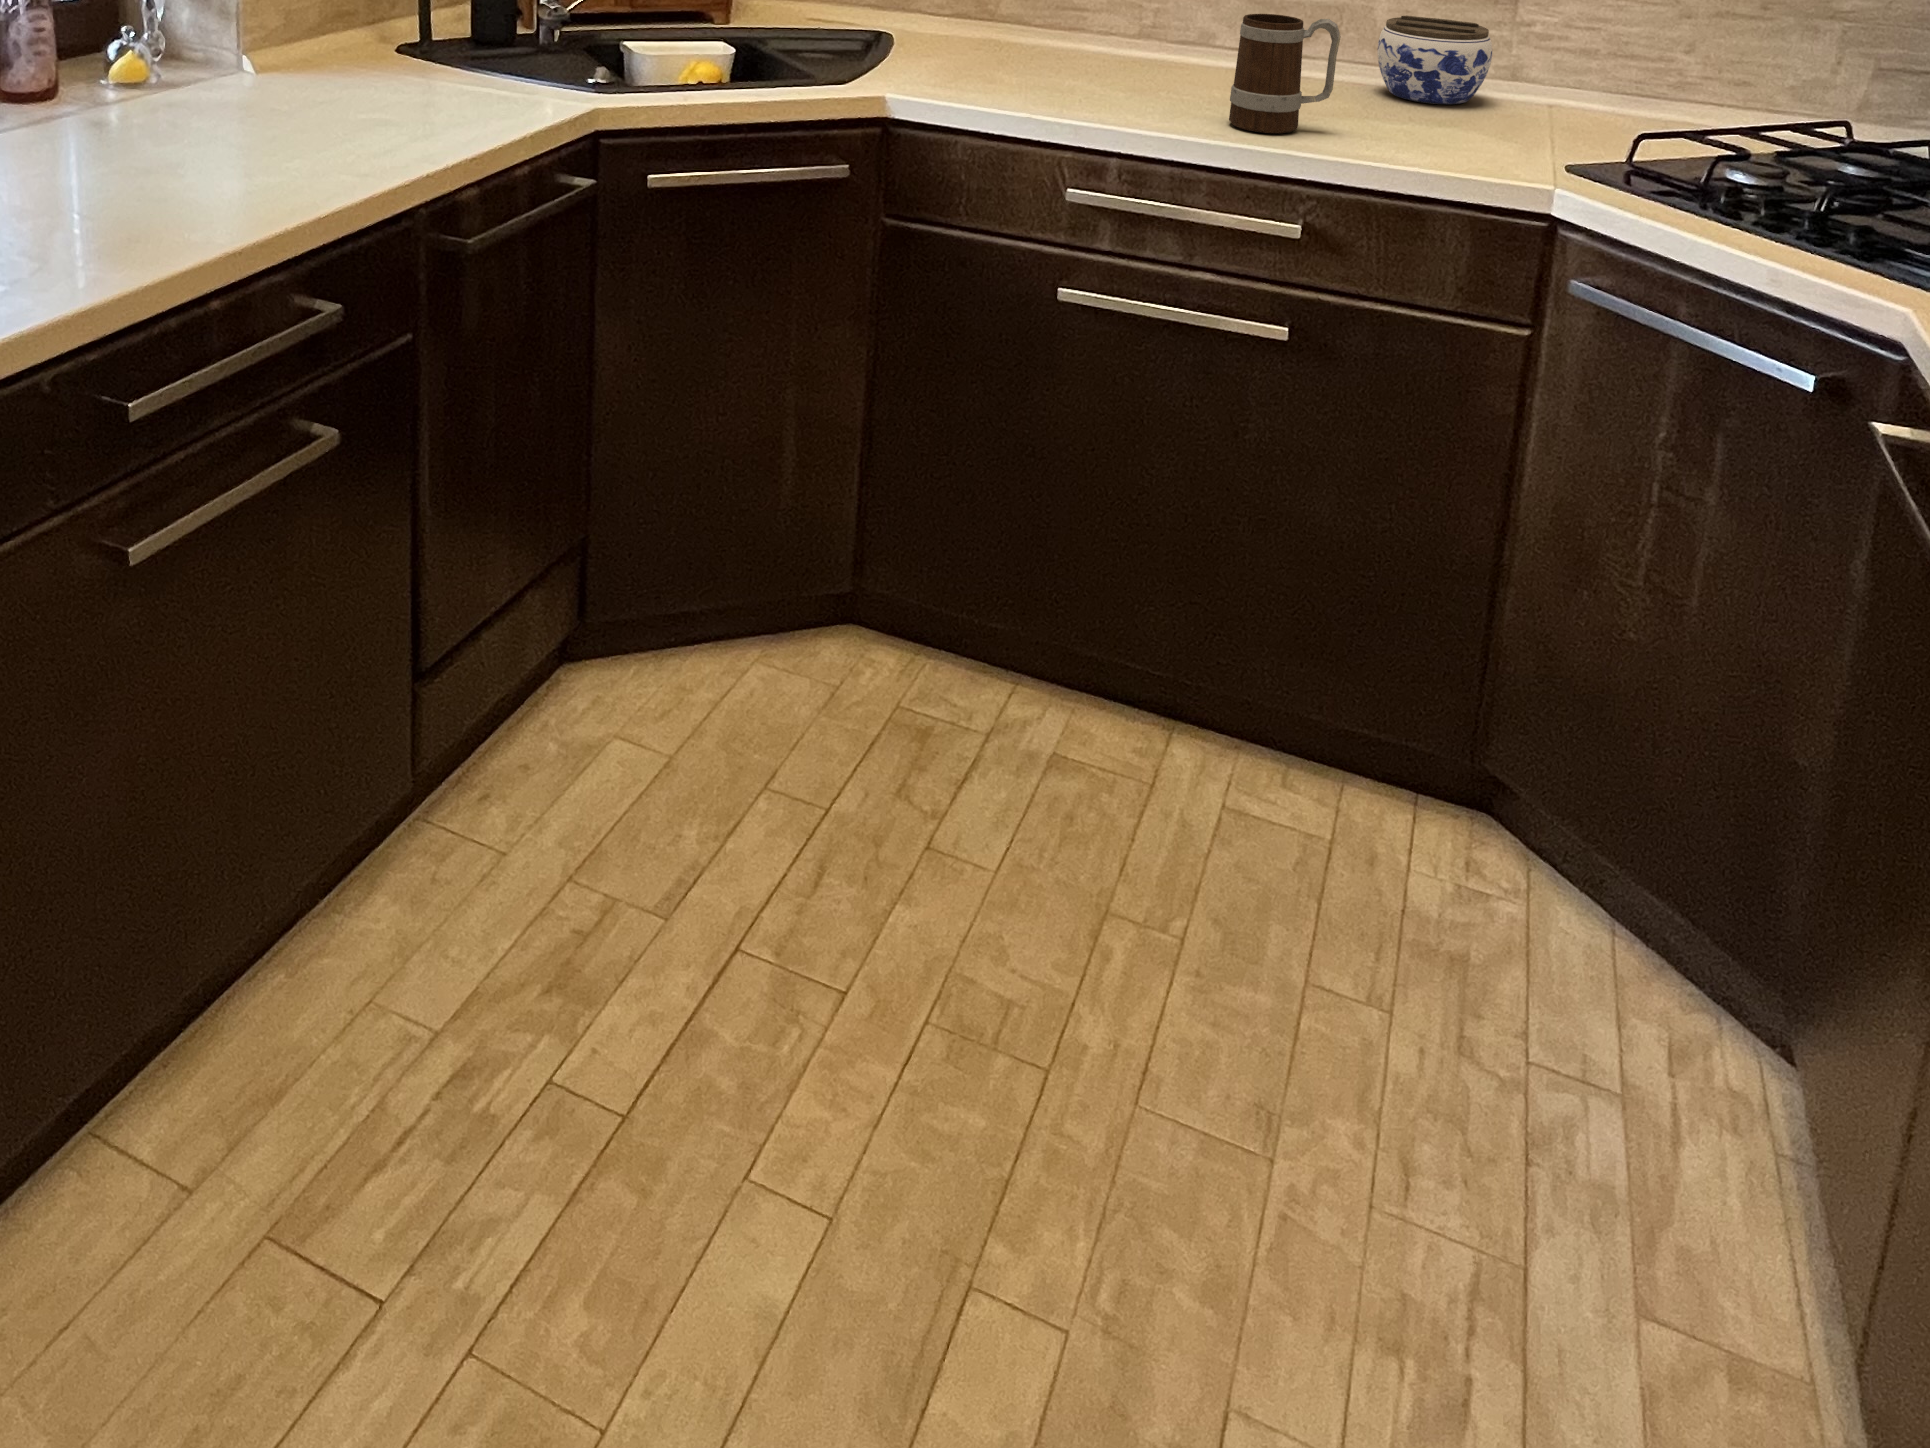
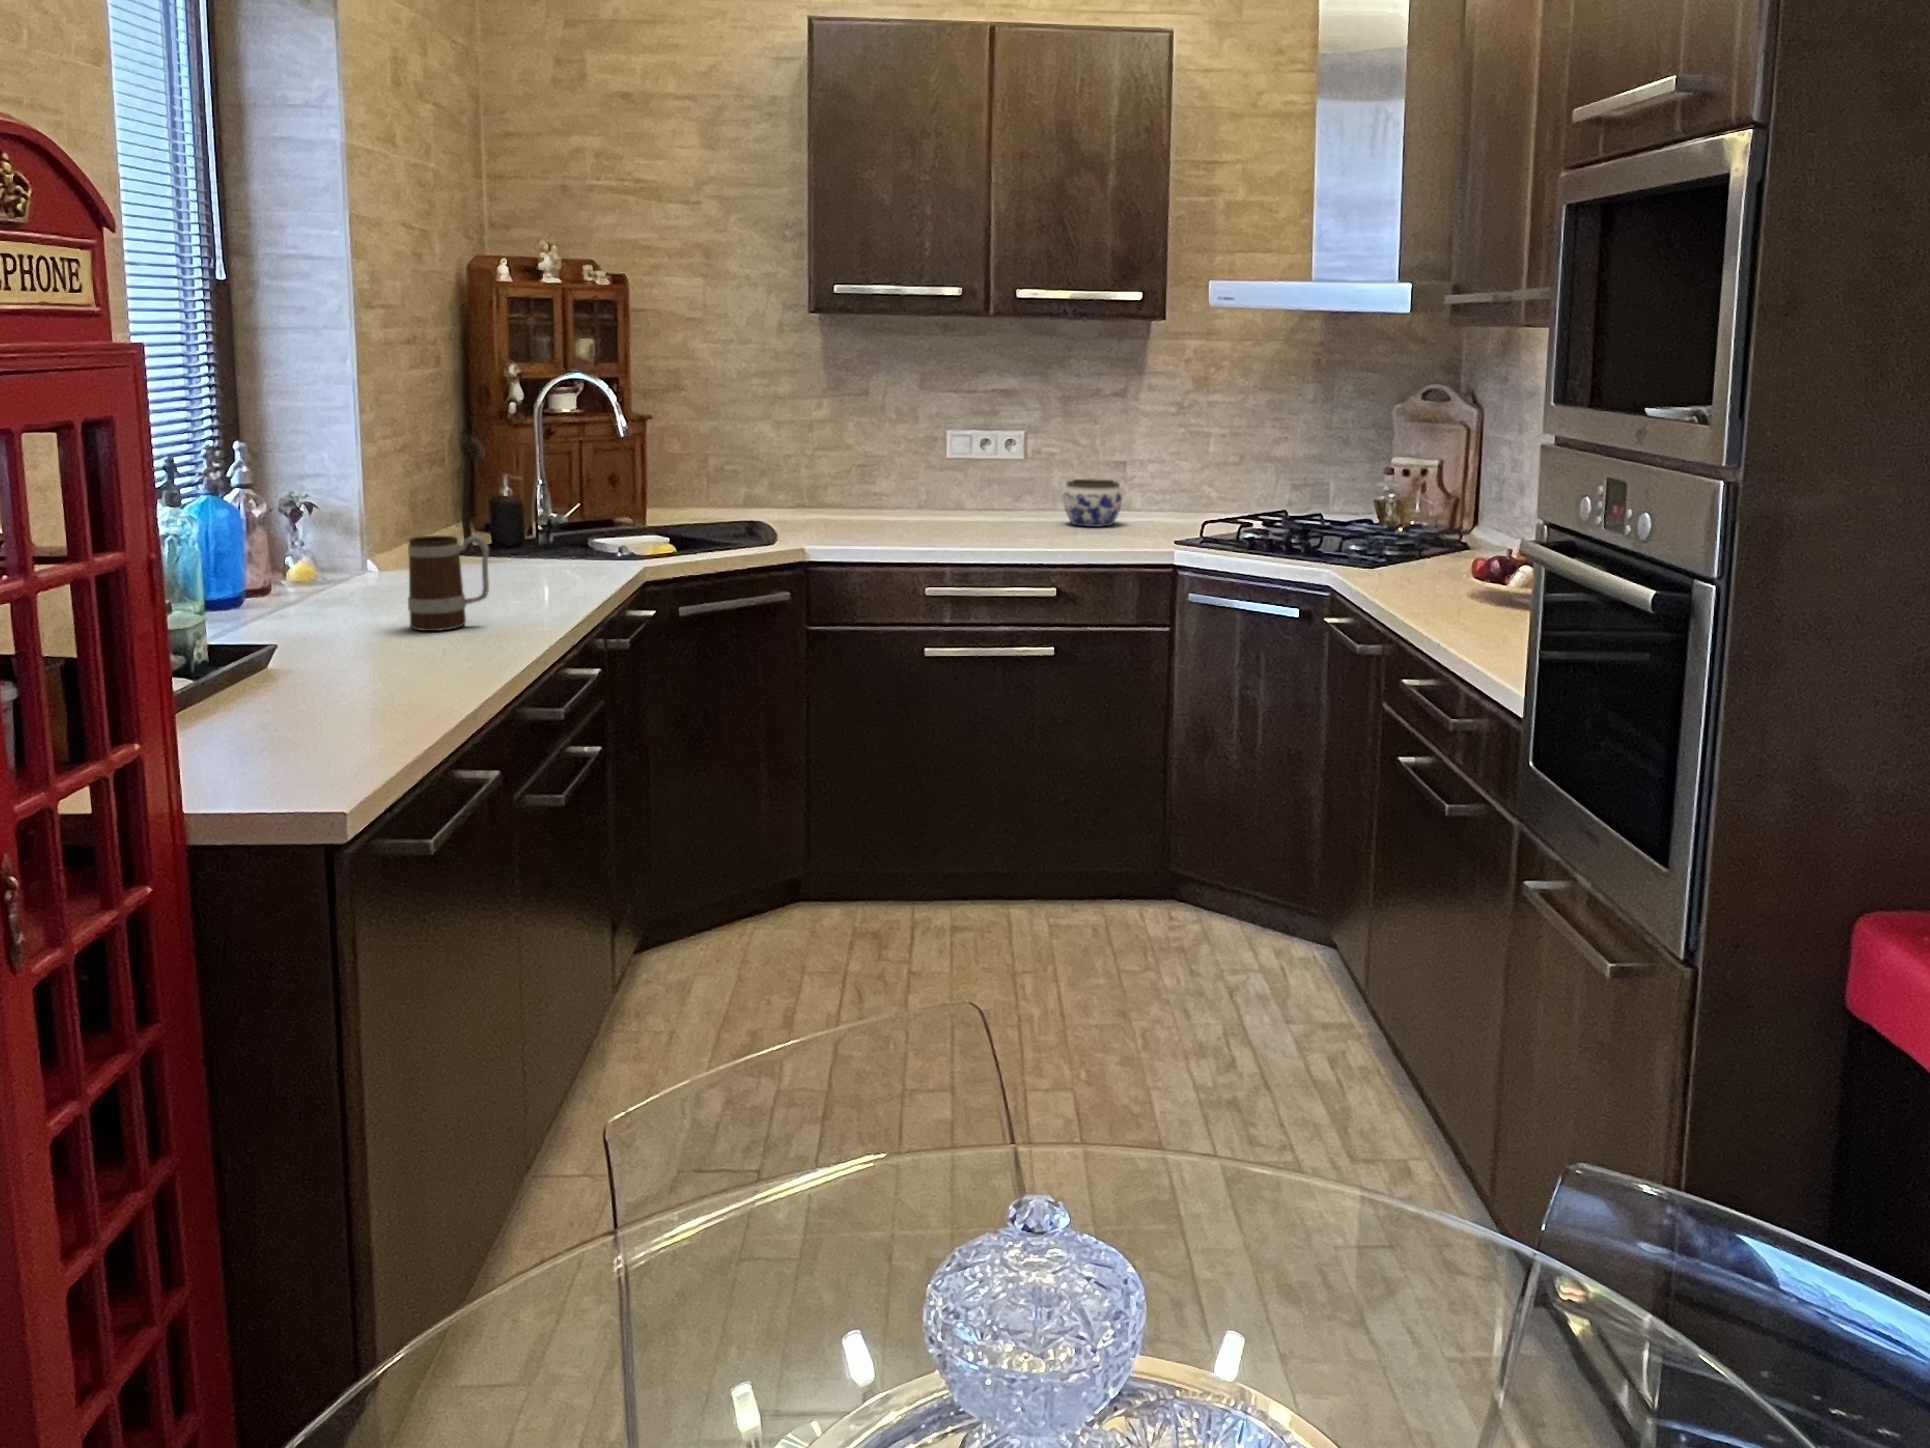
mug: present [1229,14,1341,133] -> present [408,535,489,631]

